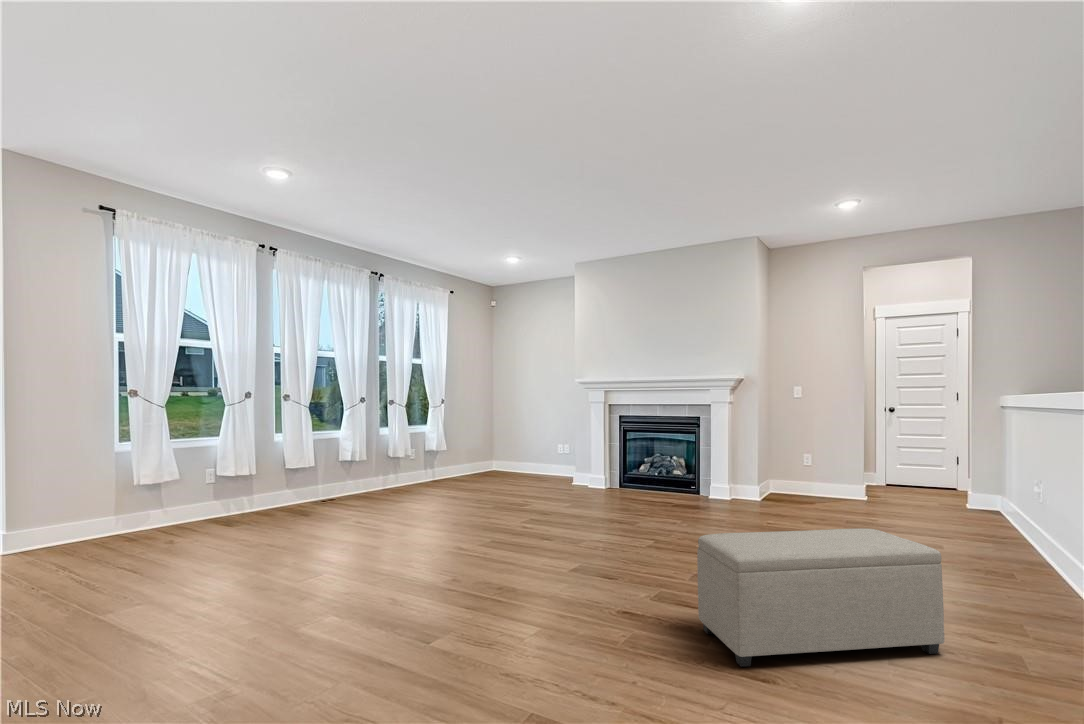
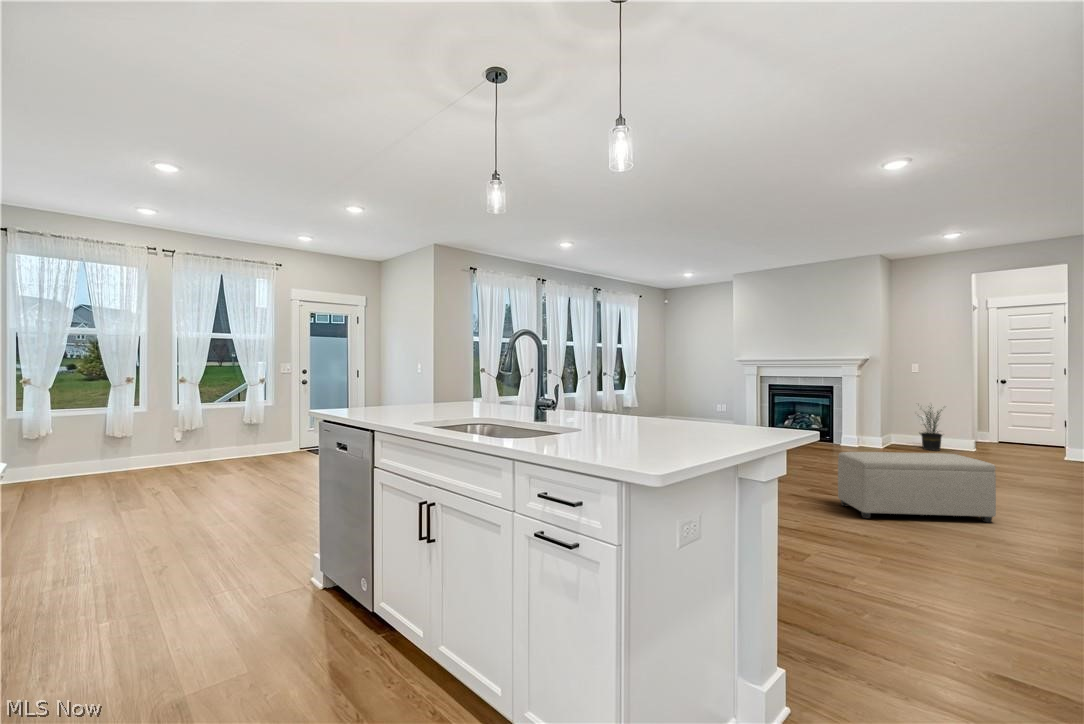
potted plant: none [795,436,840,502] -> present [920,407,942,451]

